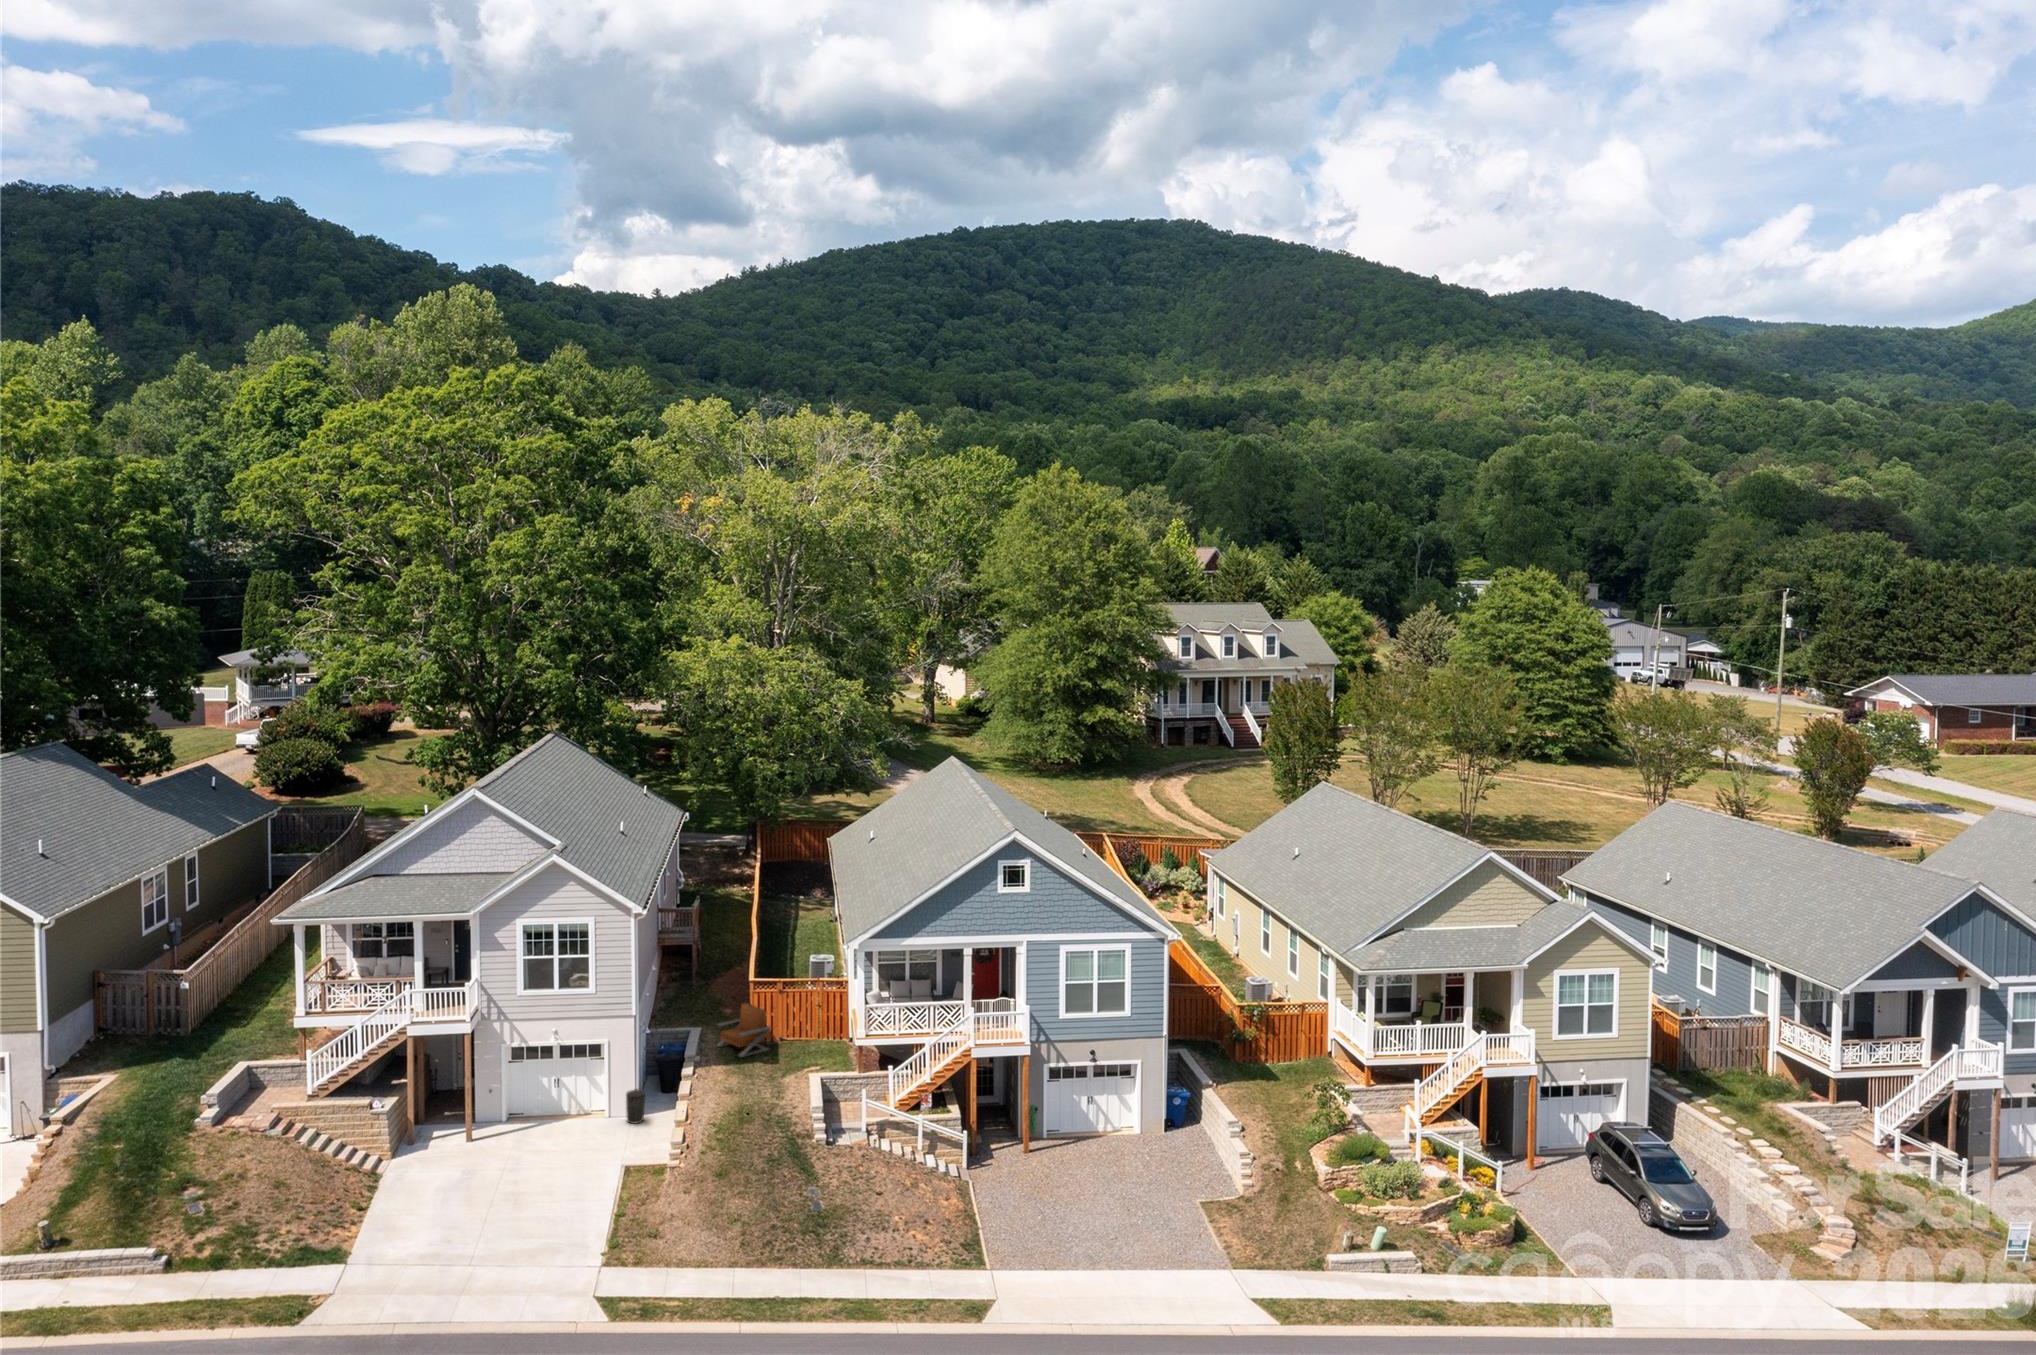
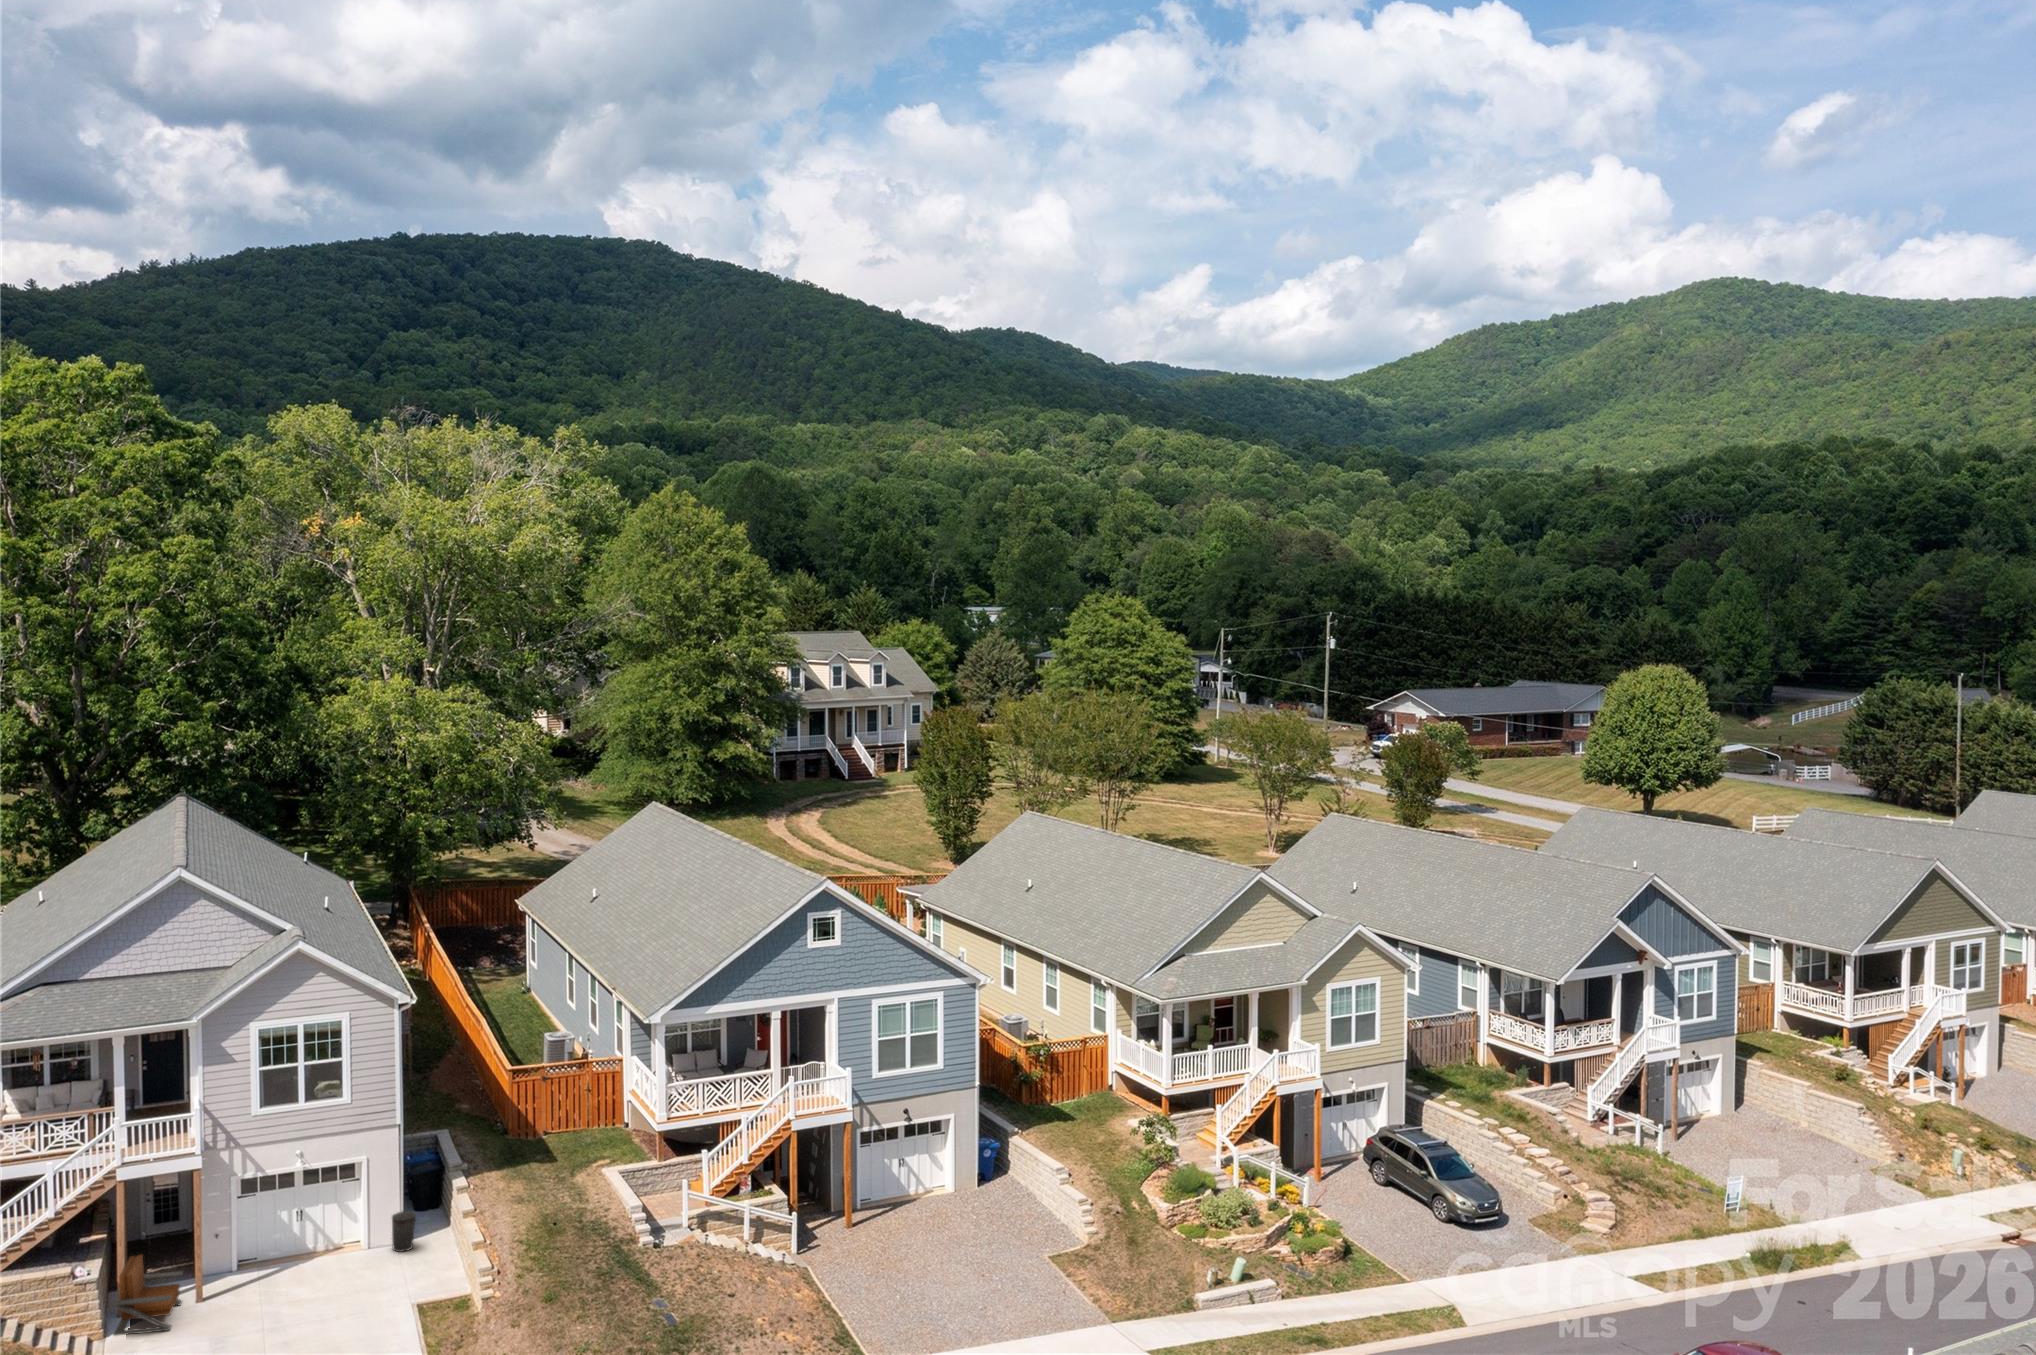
lounge chair: present [717,1003,772,1057] -> present [112,1255,183,1336]

